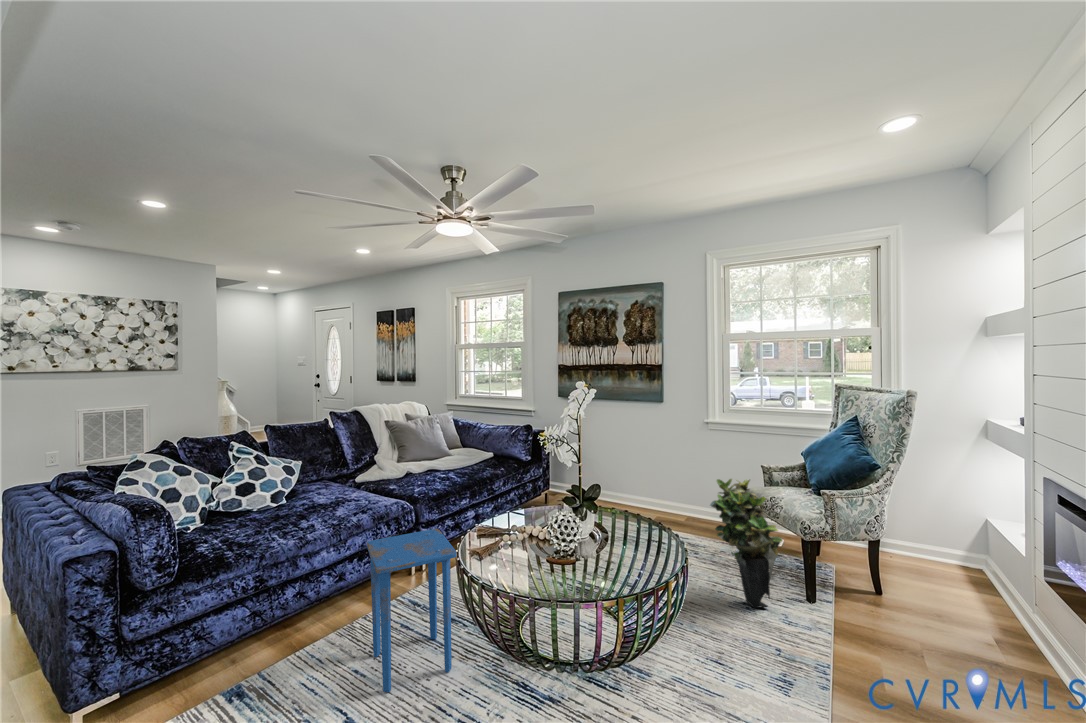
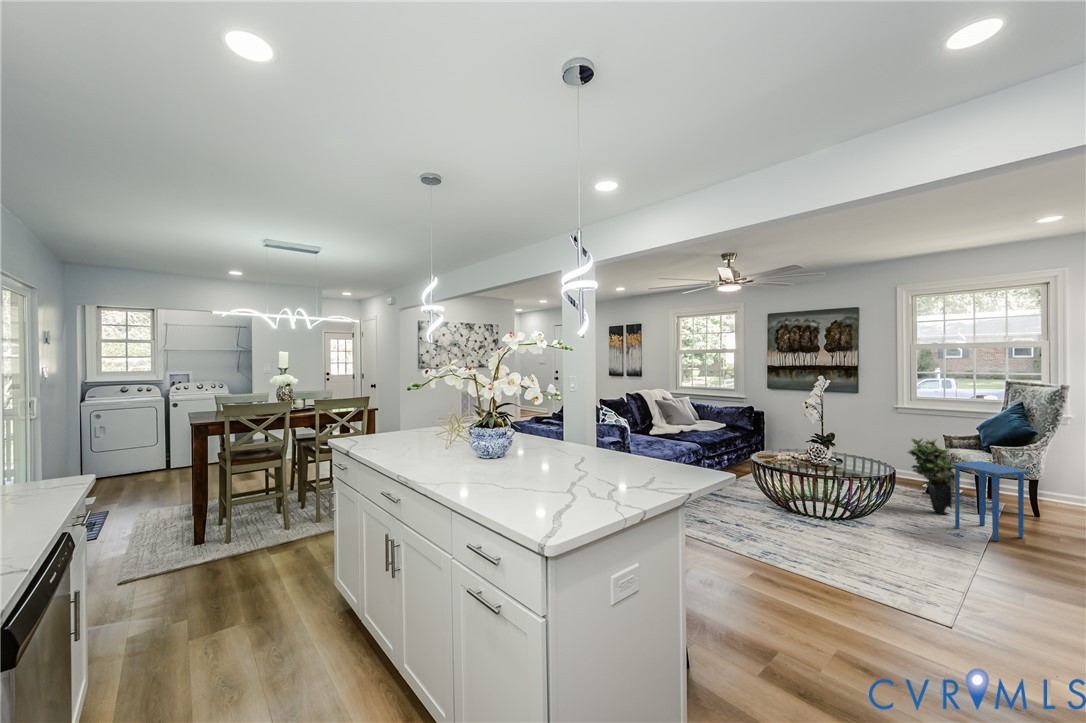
side table: present [367,529,457,692] -> present [951,461,1030,541]

